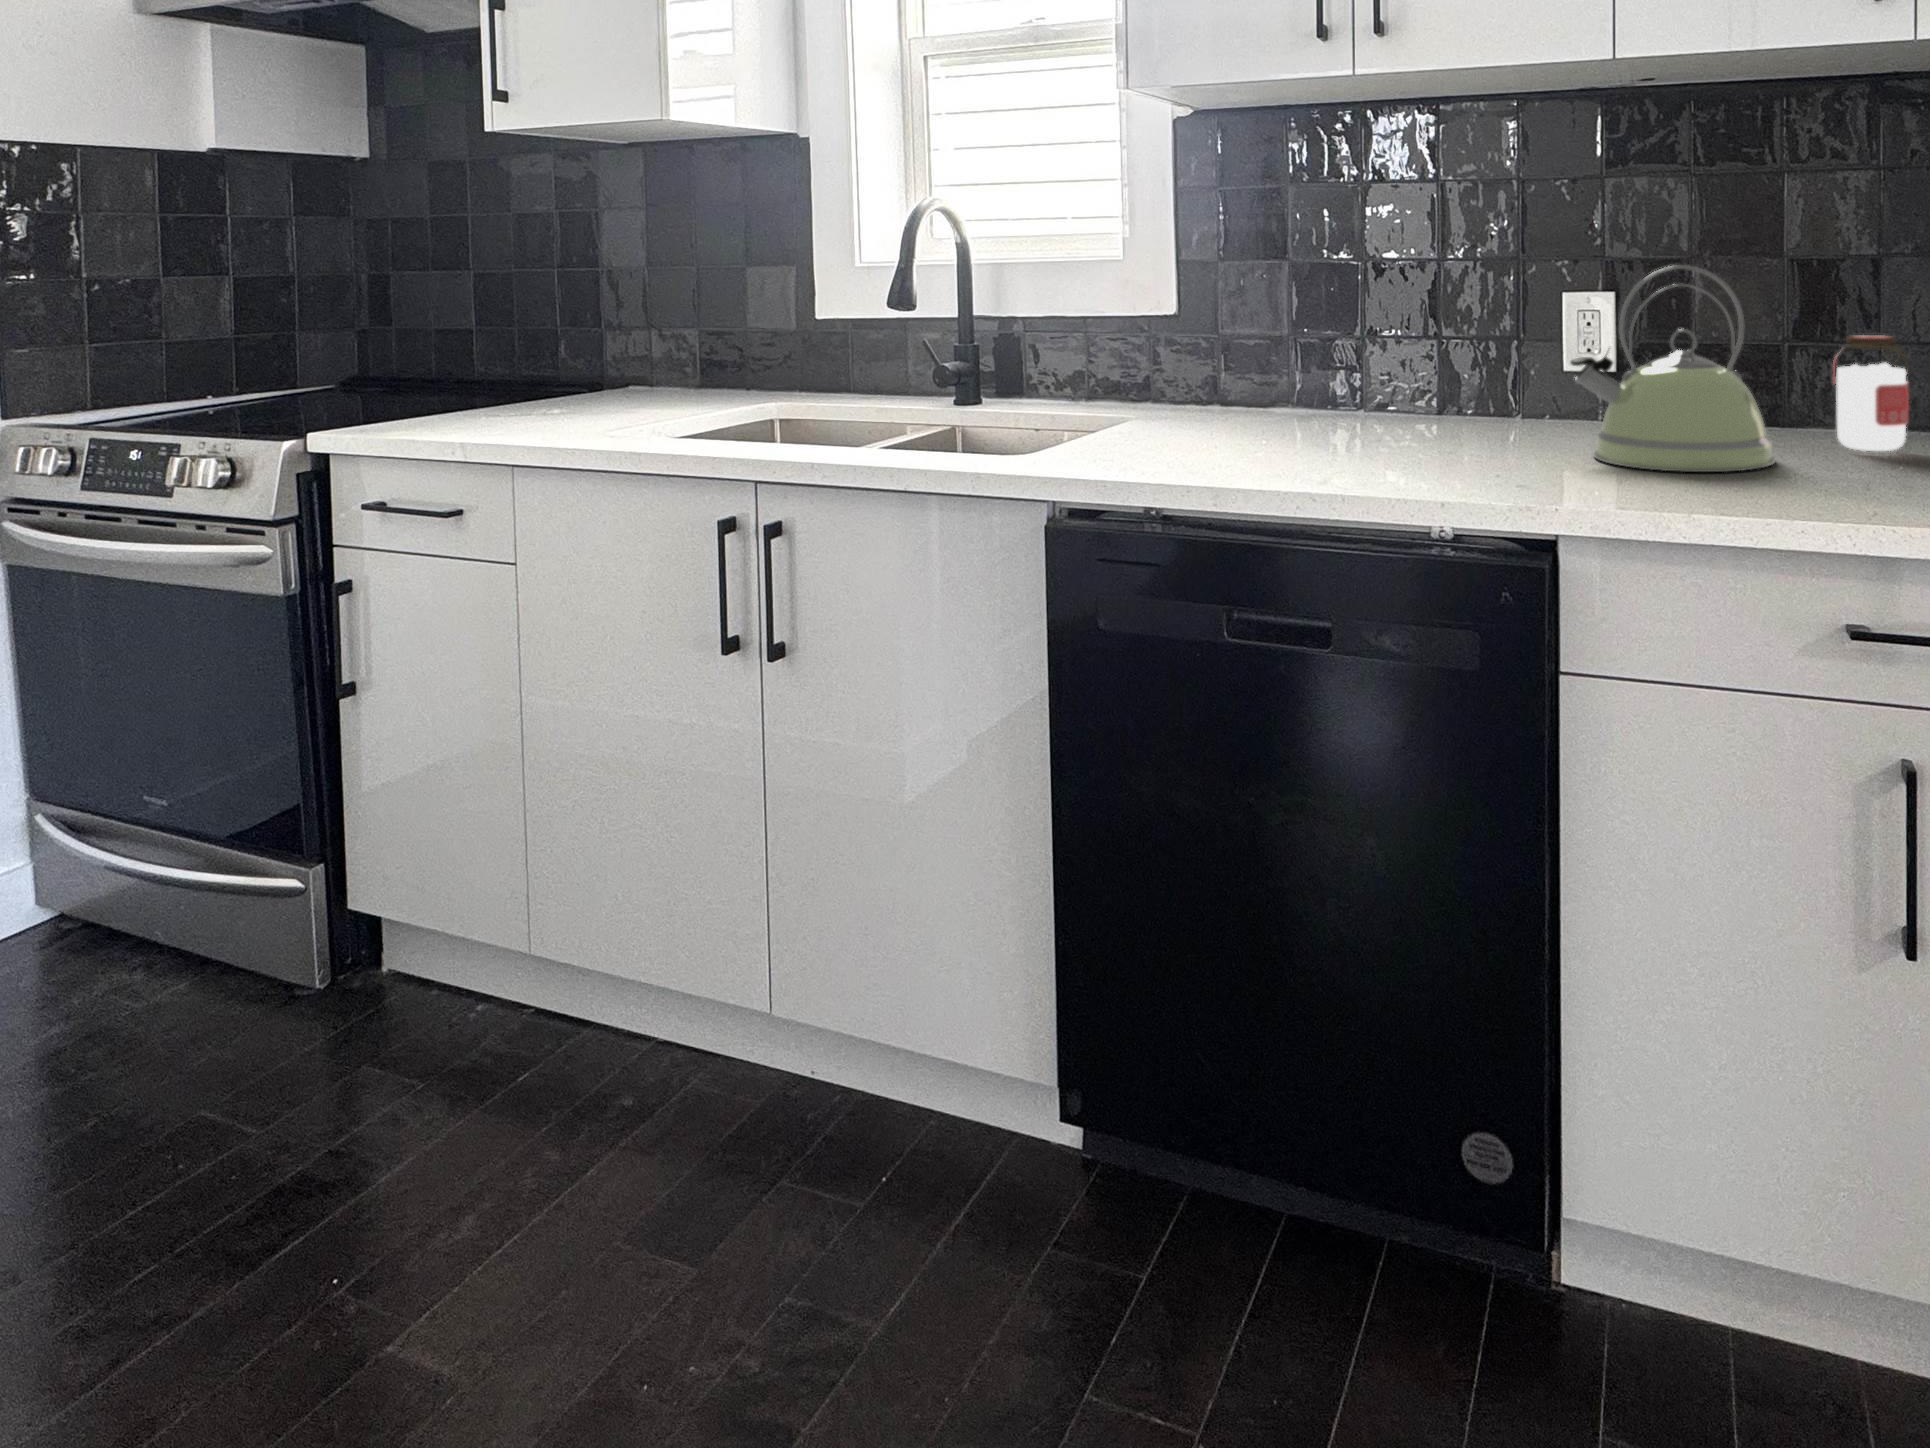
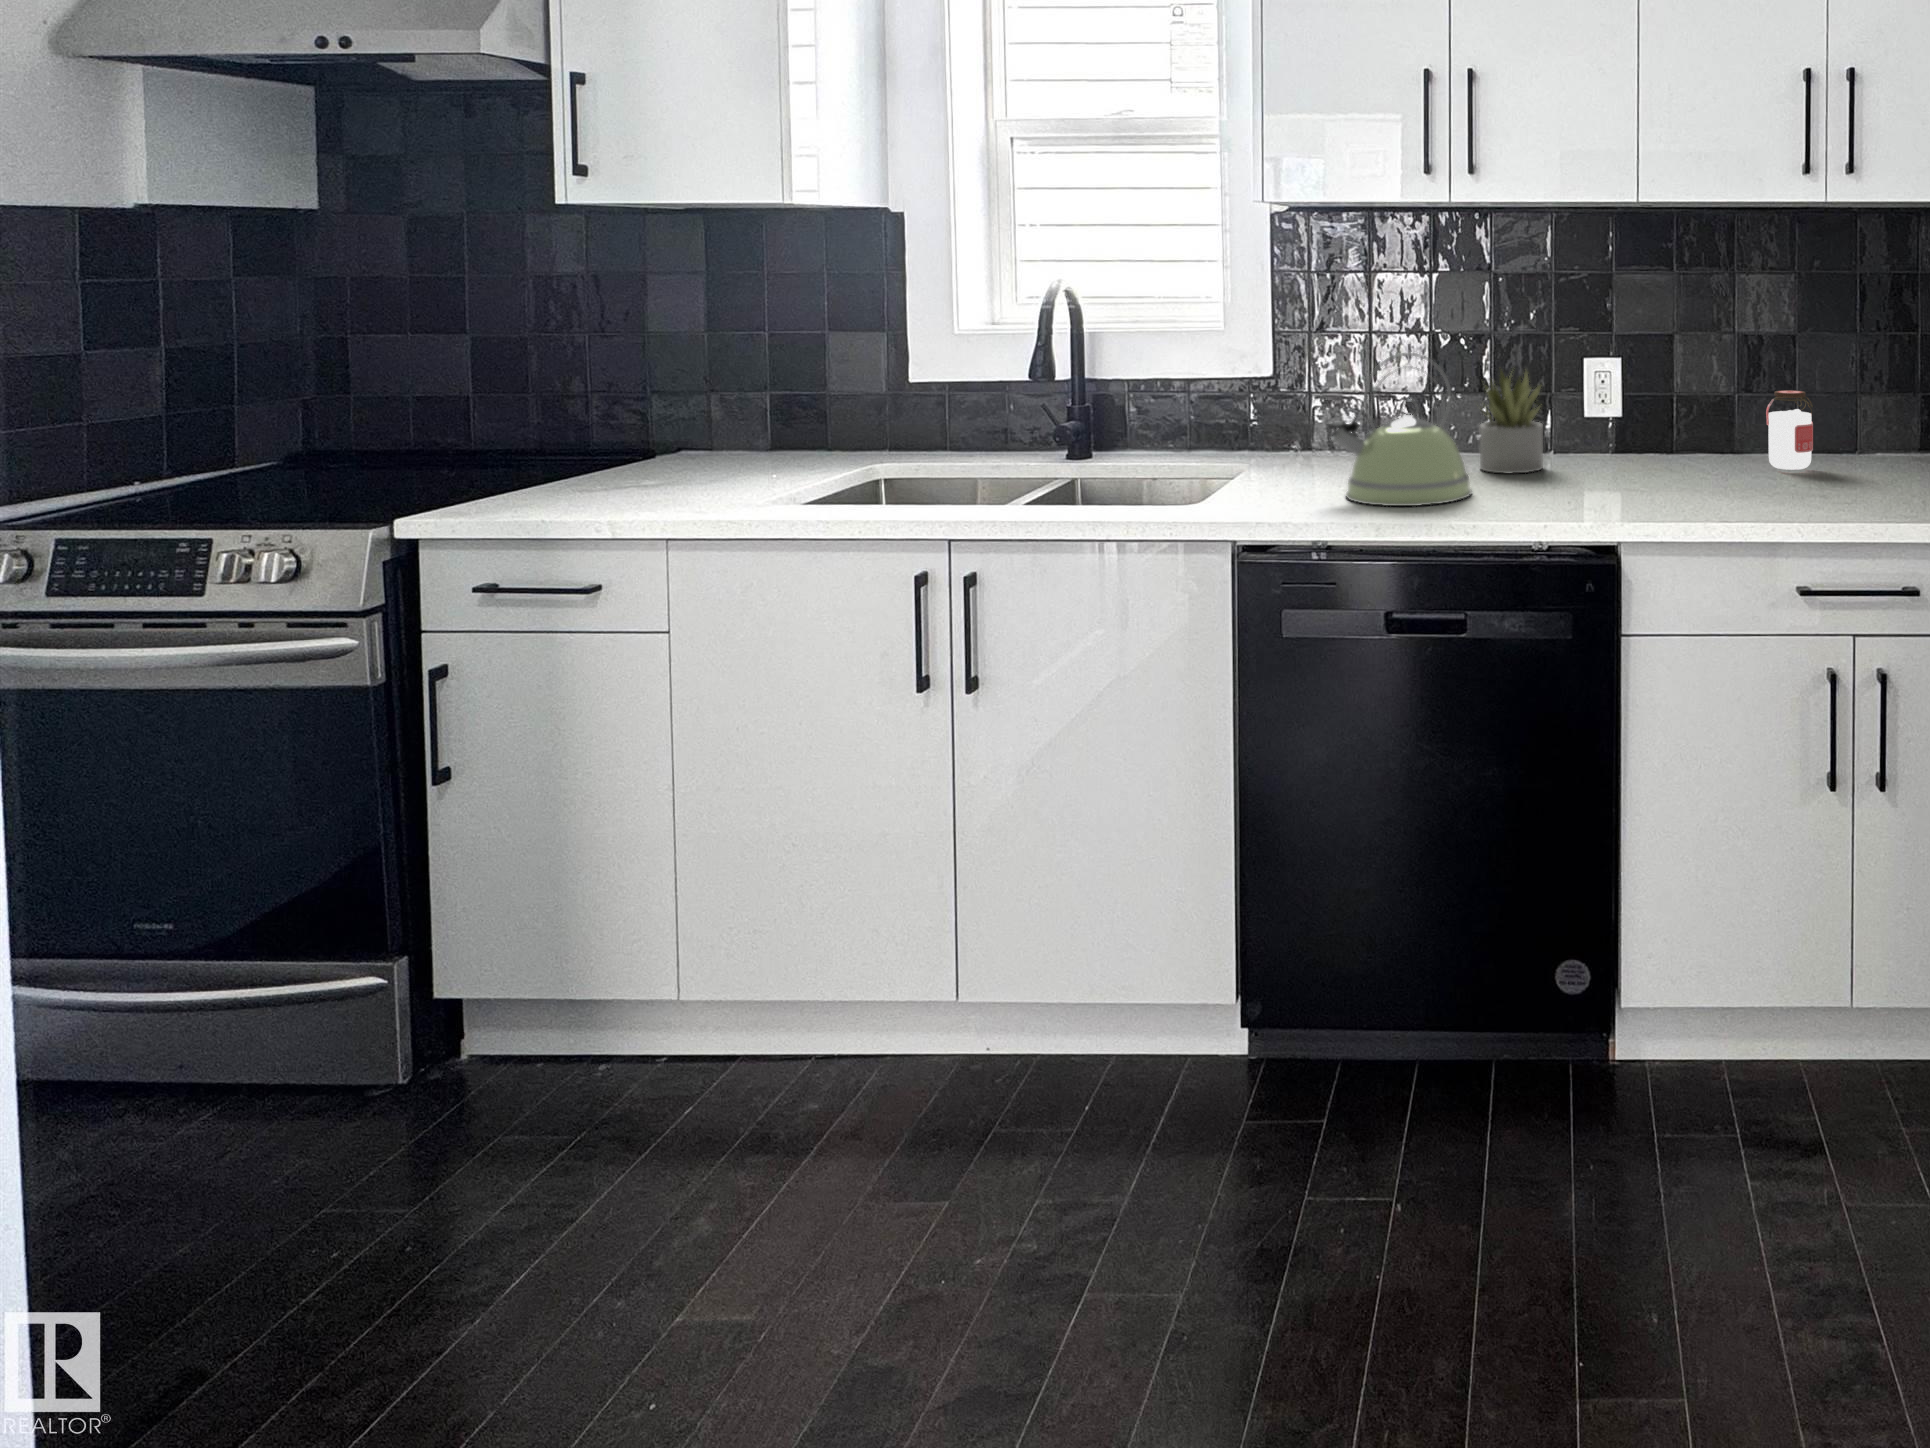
kettle: present [1570,265,1775,472] -> present [1329,352,1471,506]
succulent plant: none [1411,299,1504,440] -> present [1480,371,1543,473]

